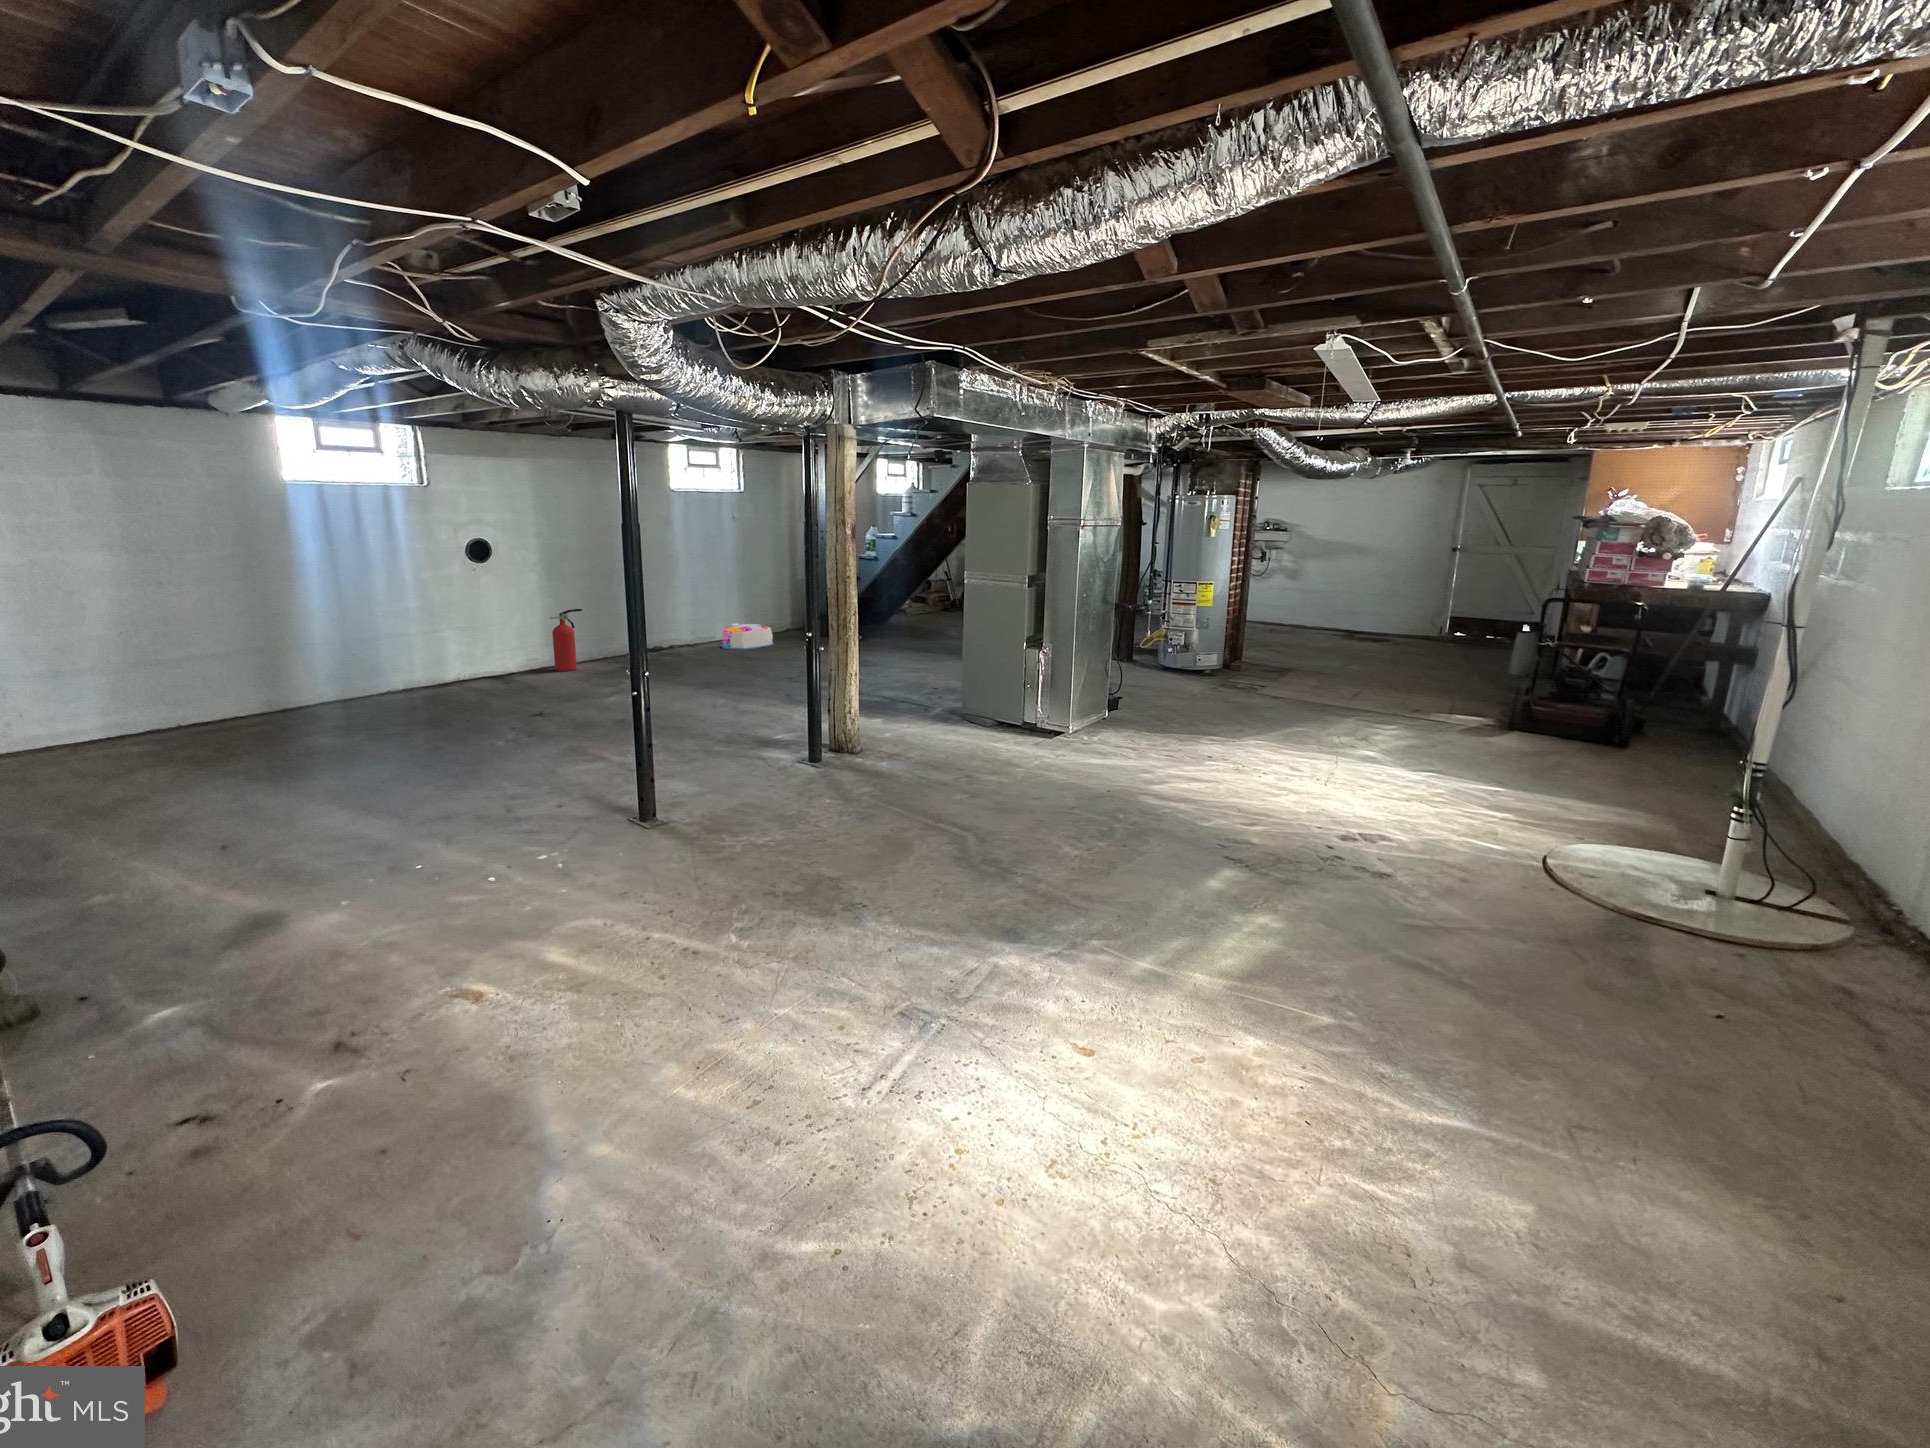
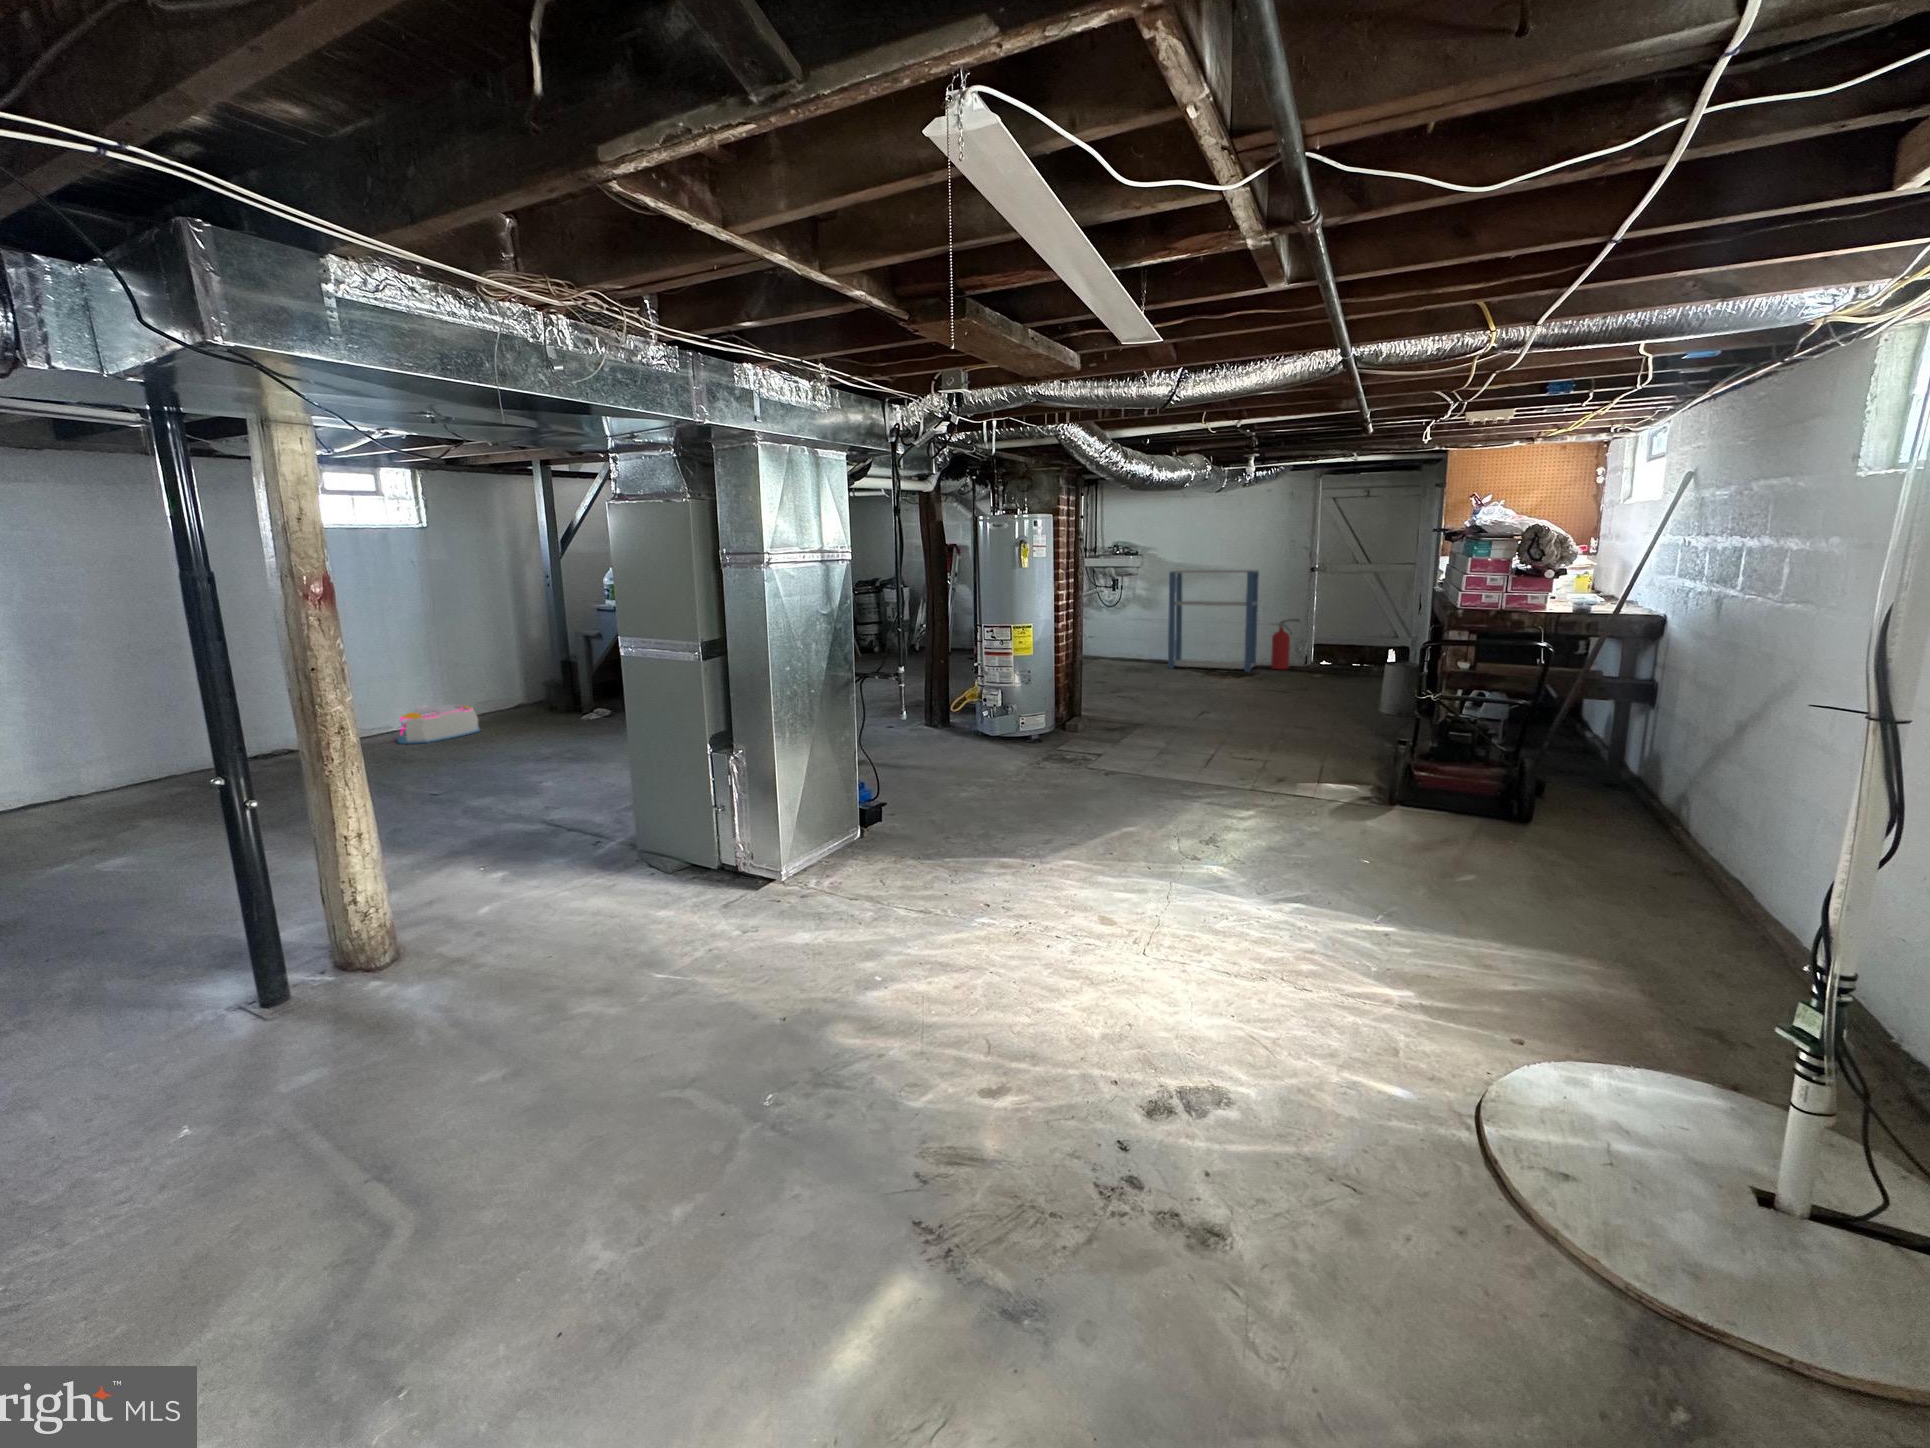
shelving unit: none [1305,546,1398,638] -> present [1168,570,1259,672]
fire extinguisher: present [550,609,582,671] -> present [1271,619,1299,669]

